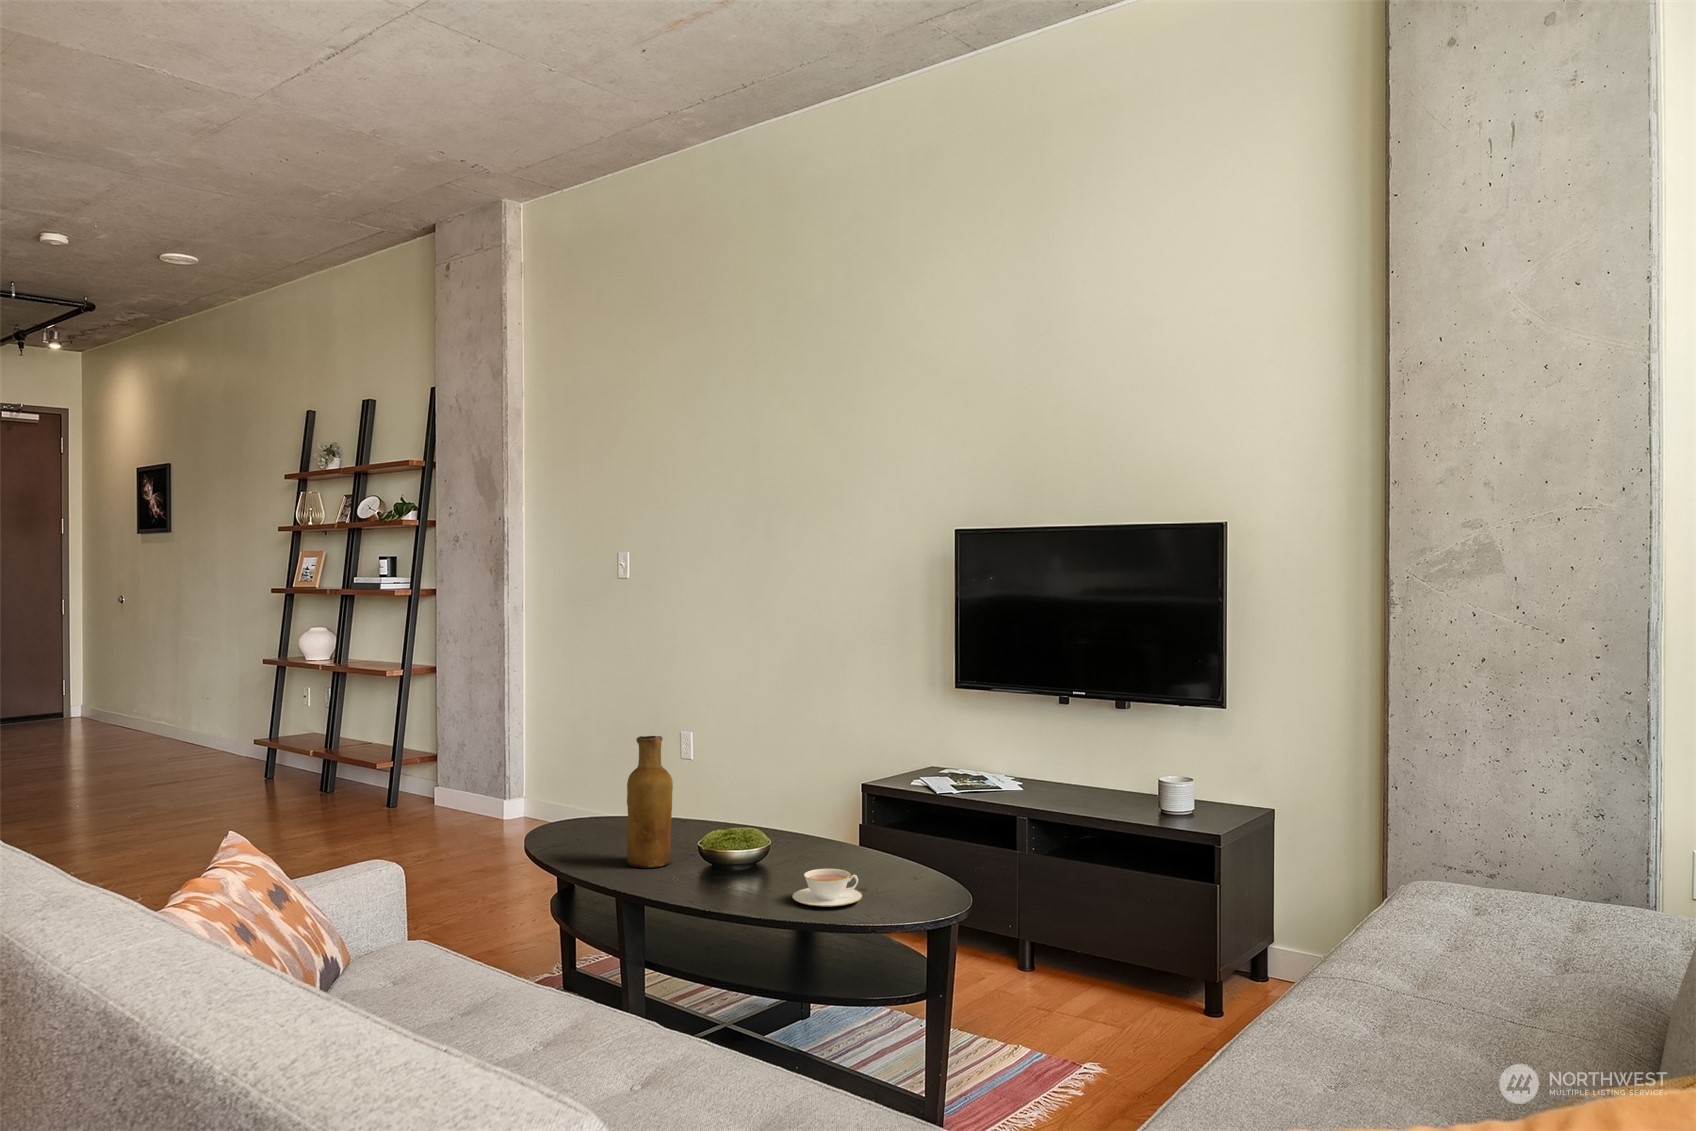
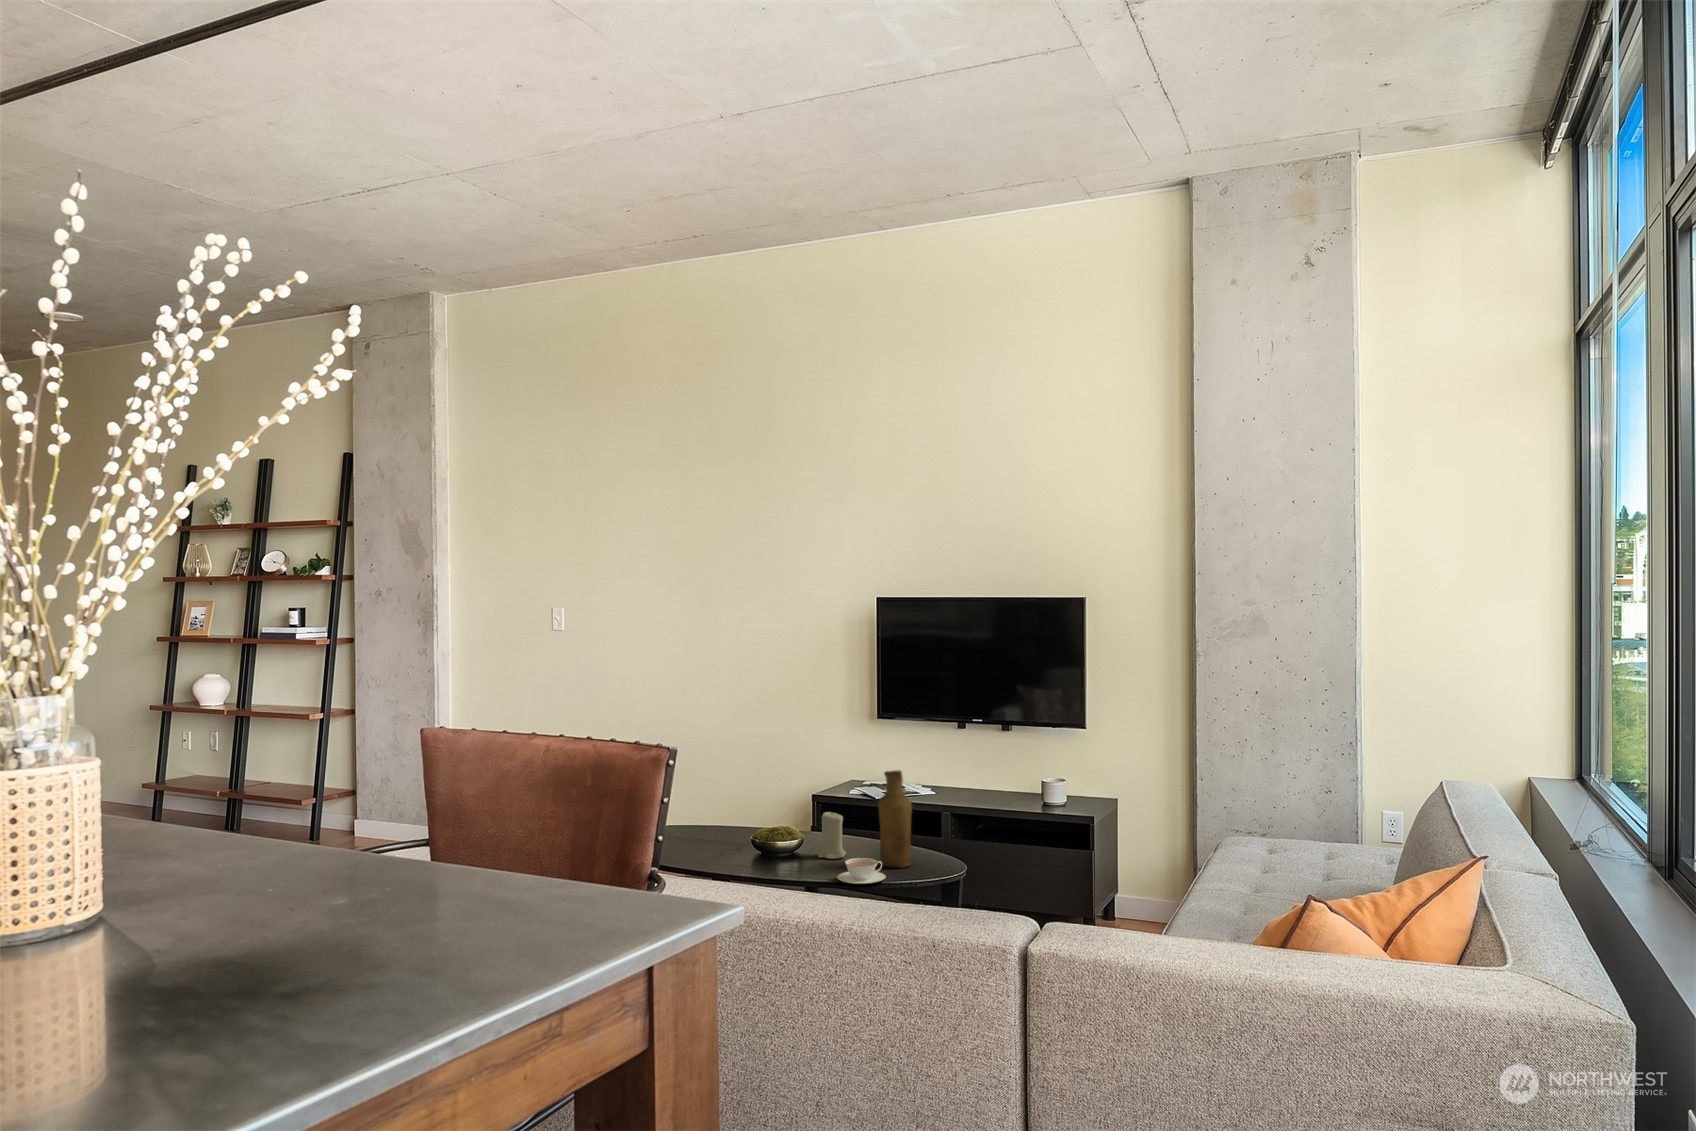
vase: present [627,736,673,868] -> present [879,770,912,868]
candle: none [799,801,839,867] -> present [818,811,846,859]

